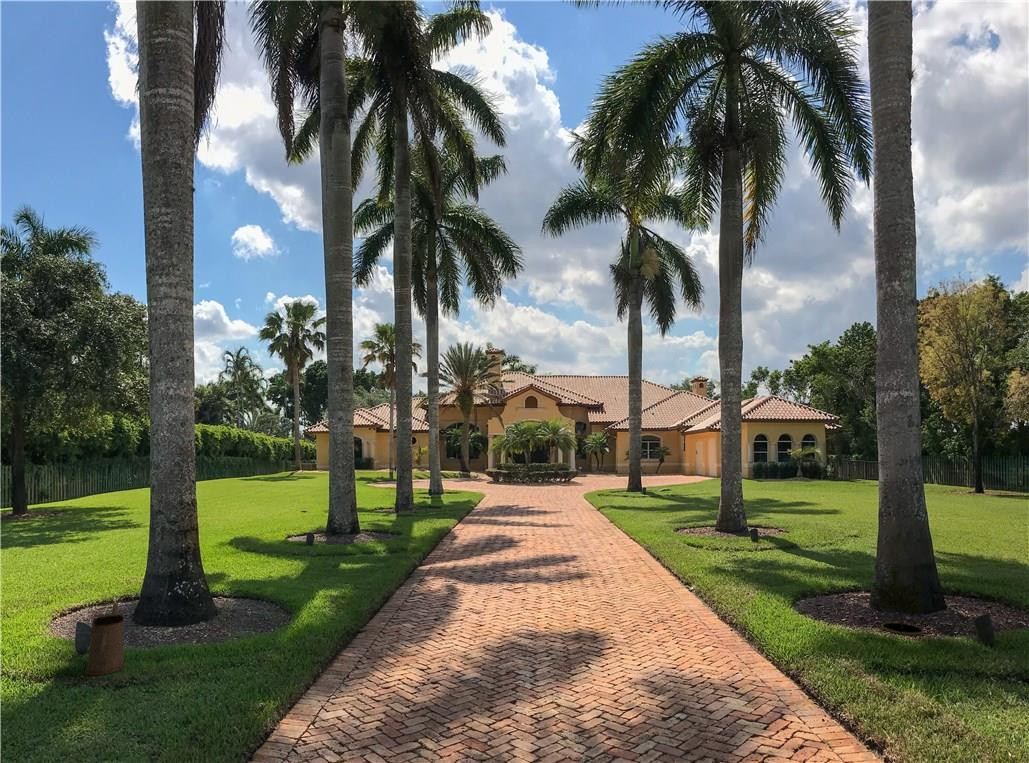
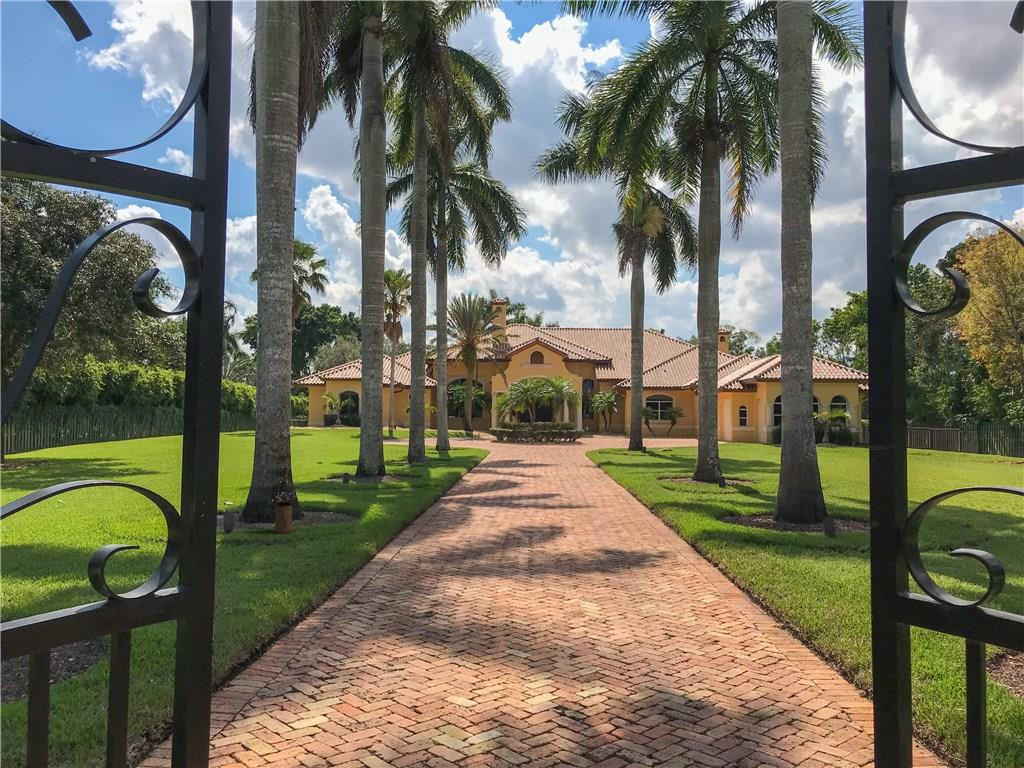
potted tree: present [874,563,924,635] -> none [748,485,779,530]

